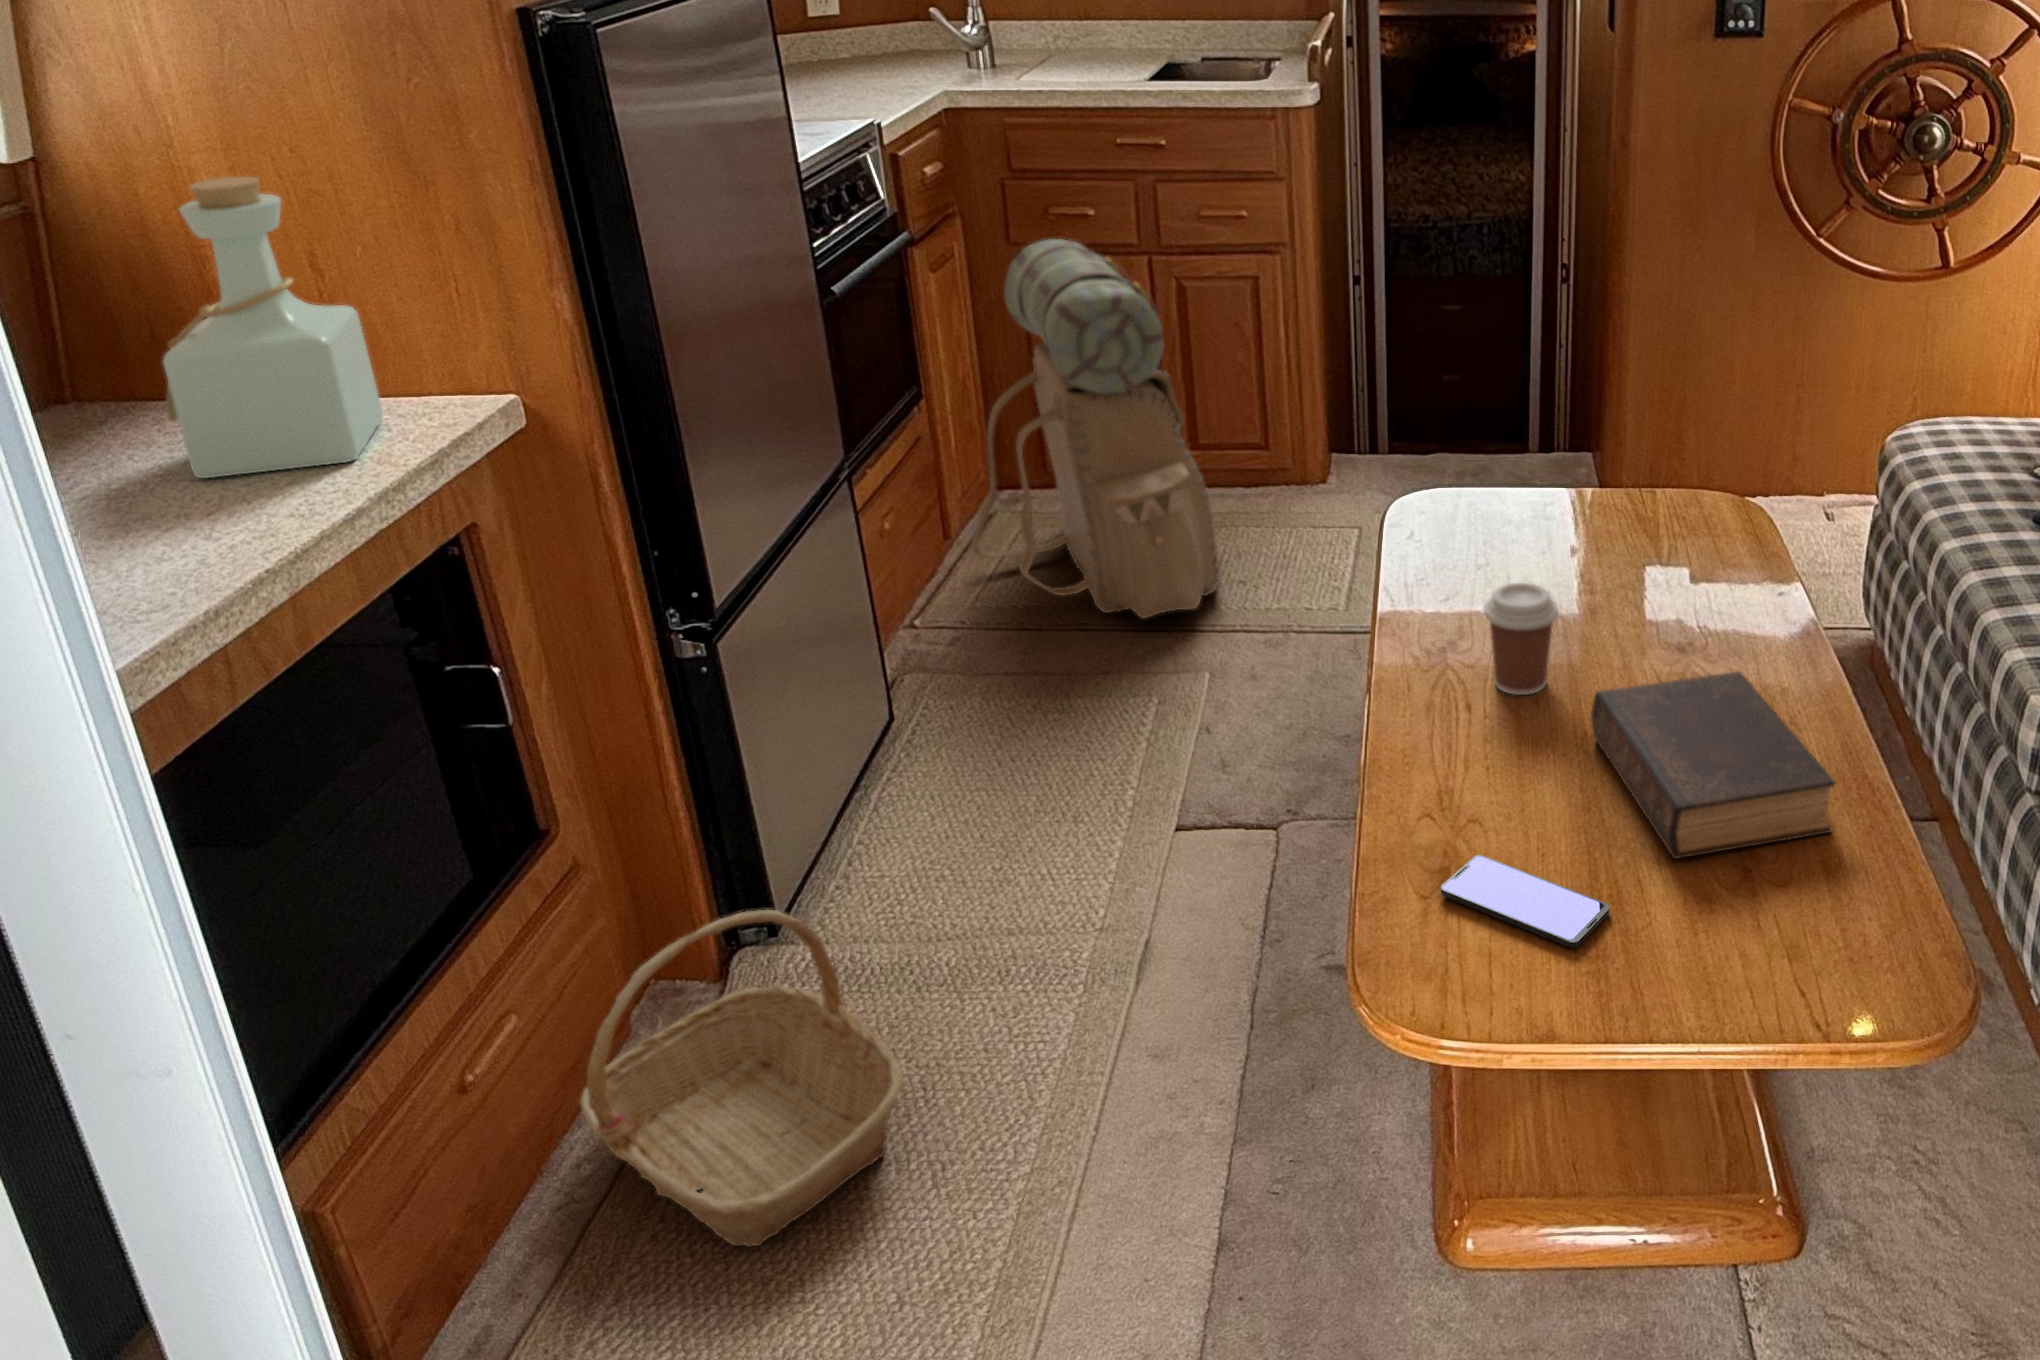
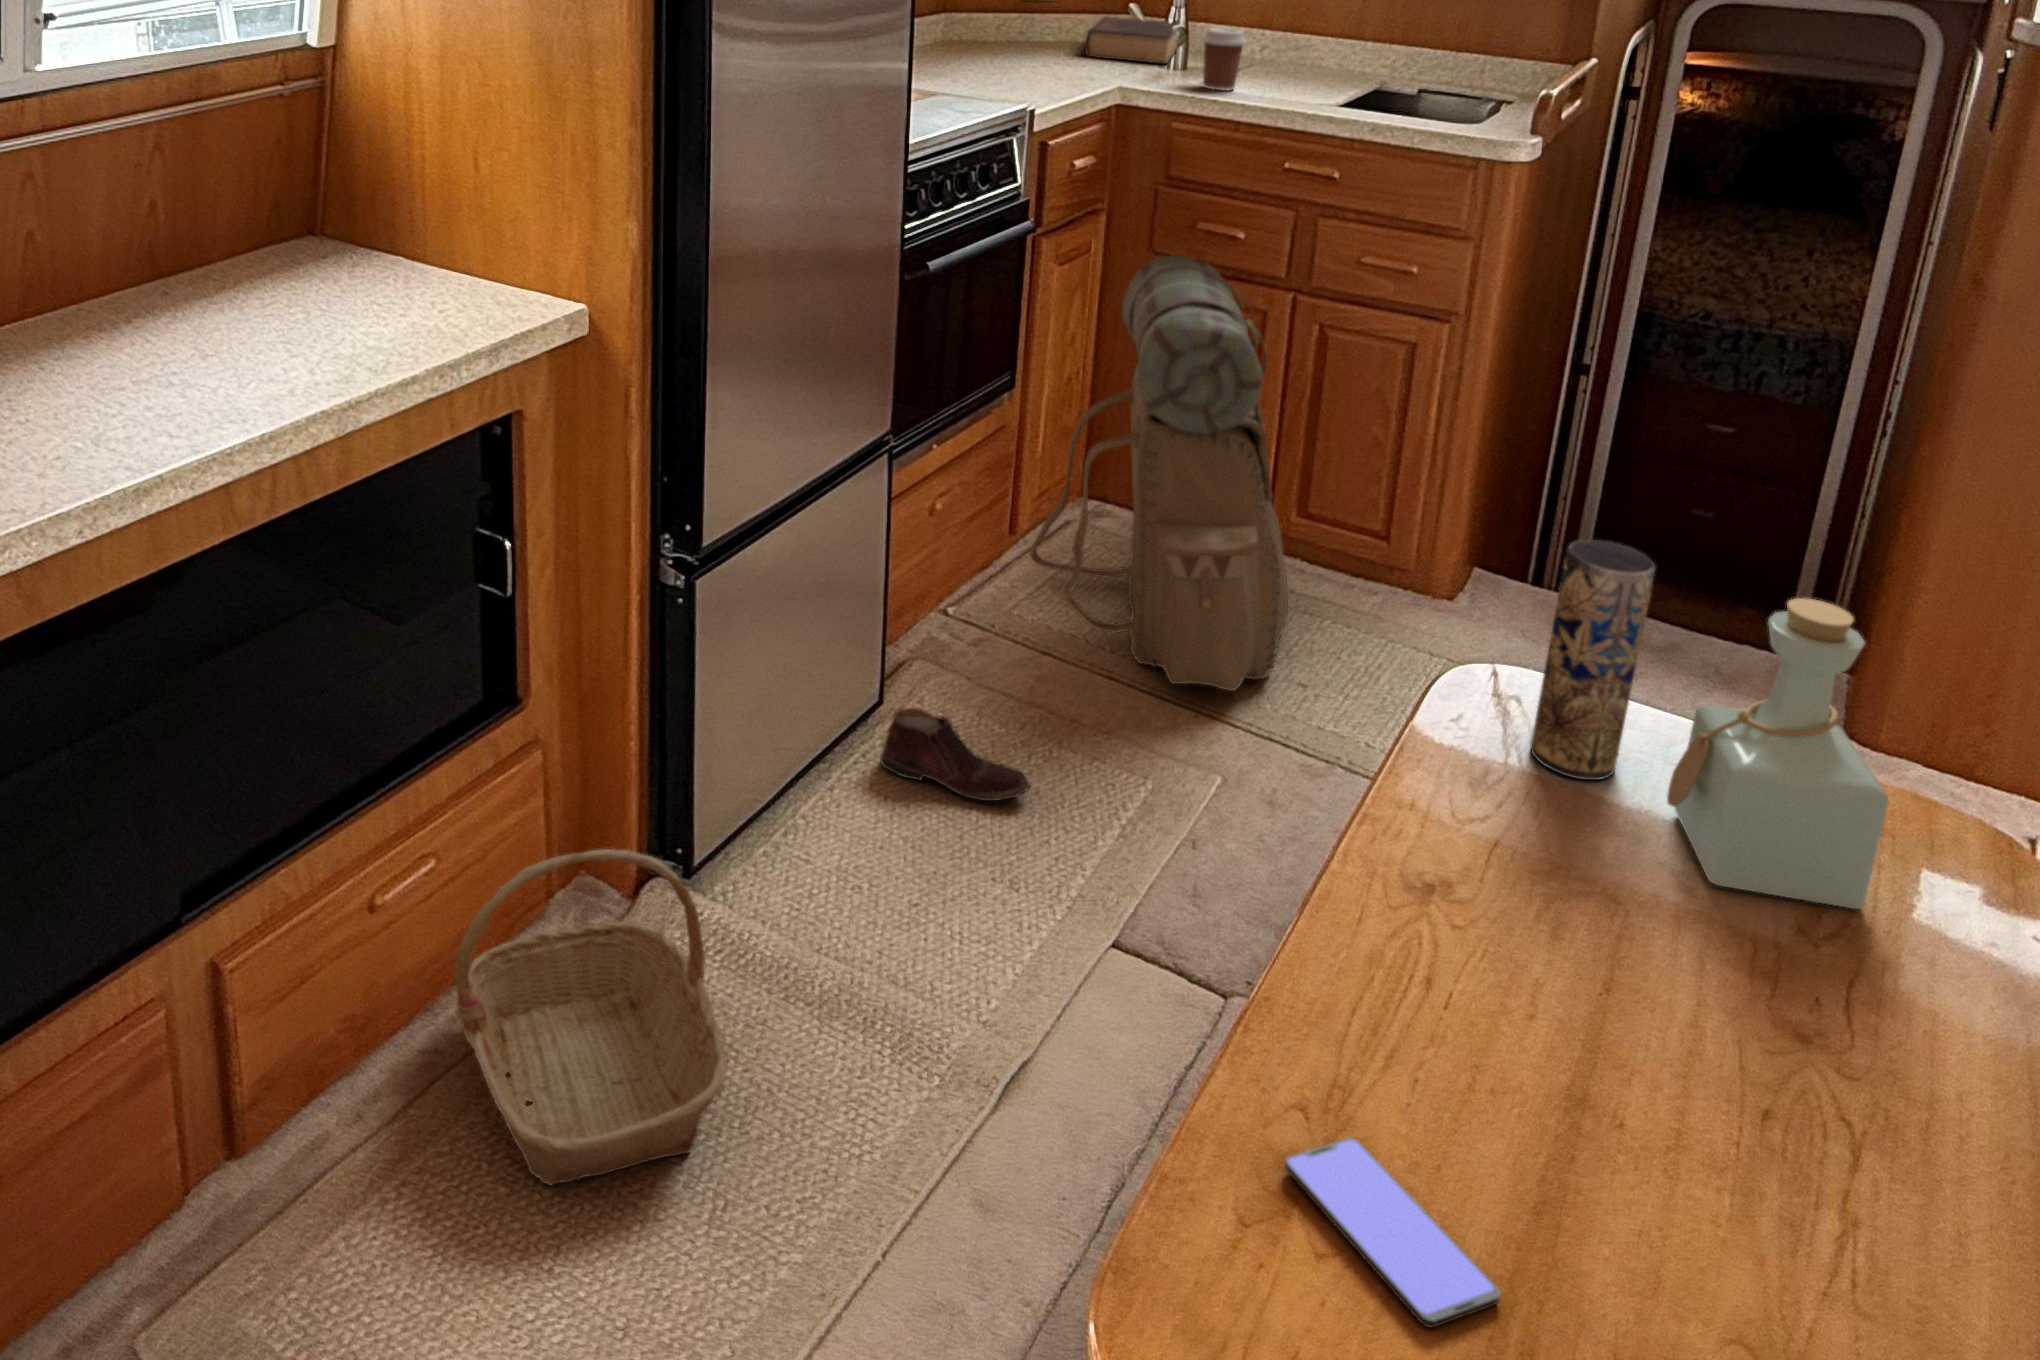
bottle: present [163,176,383,478] -> present [1667,598,1889,909]
vase: none [1474,380,1537,567] -> present [1530,540,1656,780]
coffee cup: present [1484,583,1559,695] -> present [1202,28,1247,91]
book: present [1591,672,1836,859] -> present [1085,17,1177,64]
shoe: none [907,708,1059,777] -> present [880,708,1030,801]

